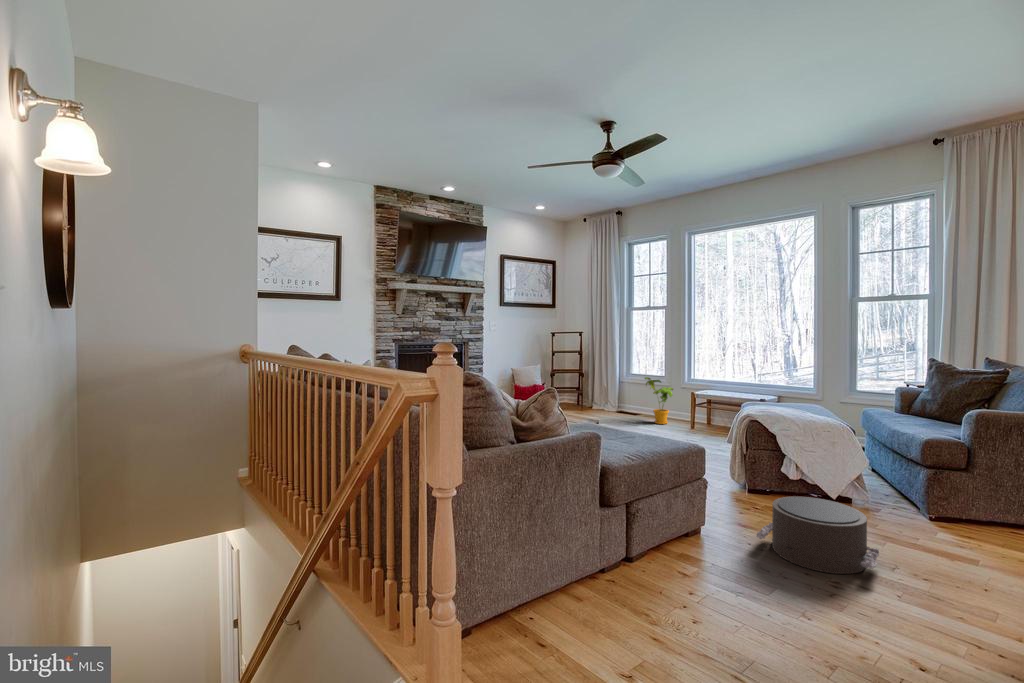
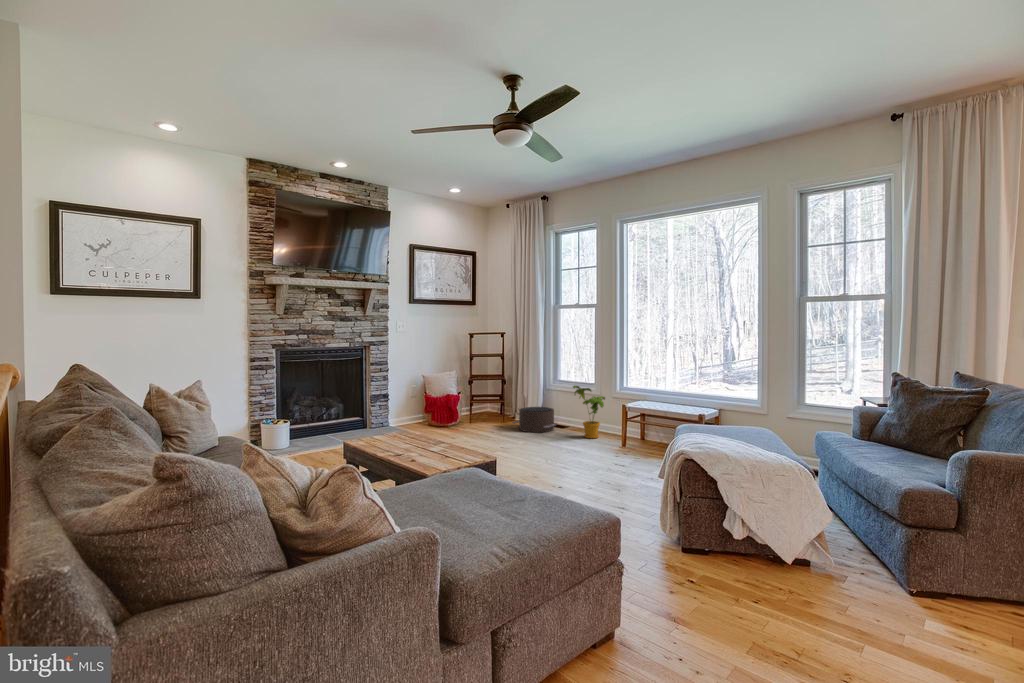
pouf: present [756,496,879,574] -> present [513,407,557,432]

